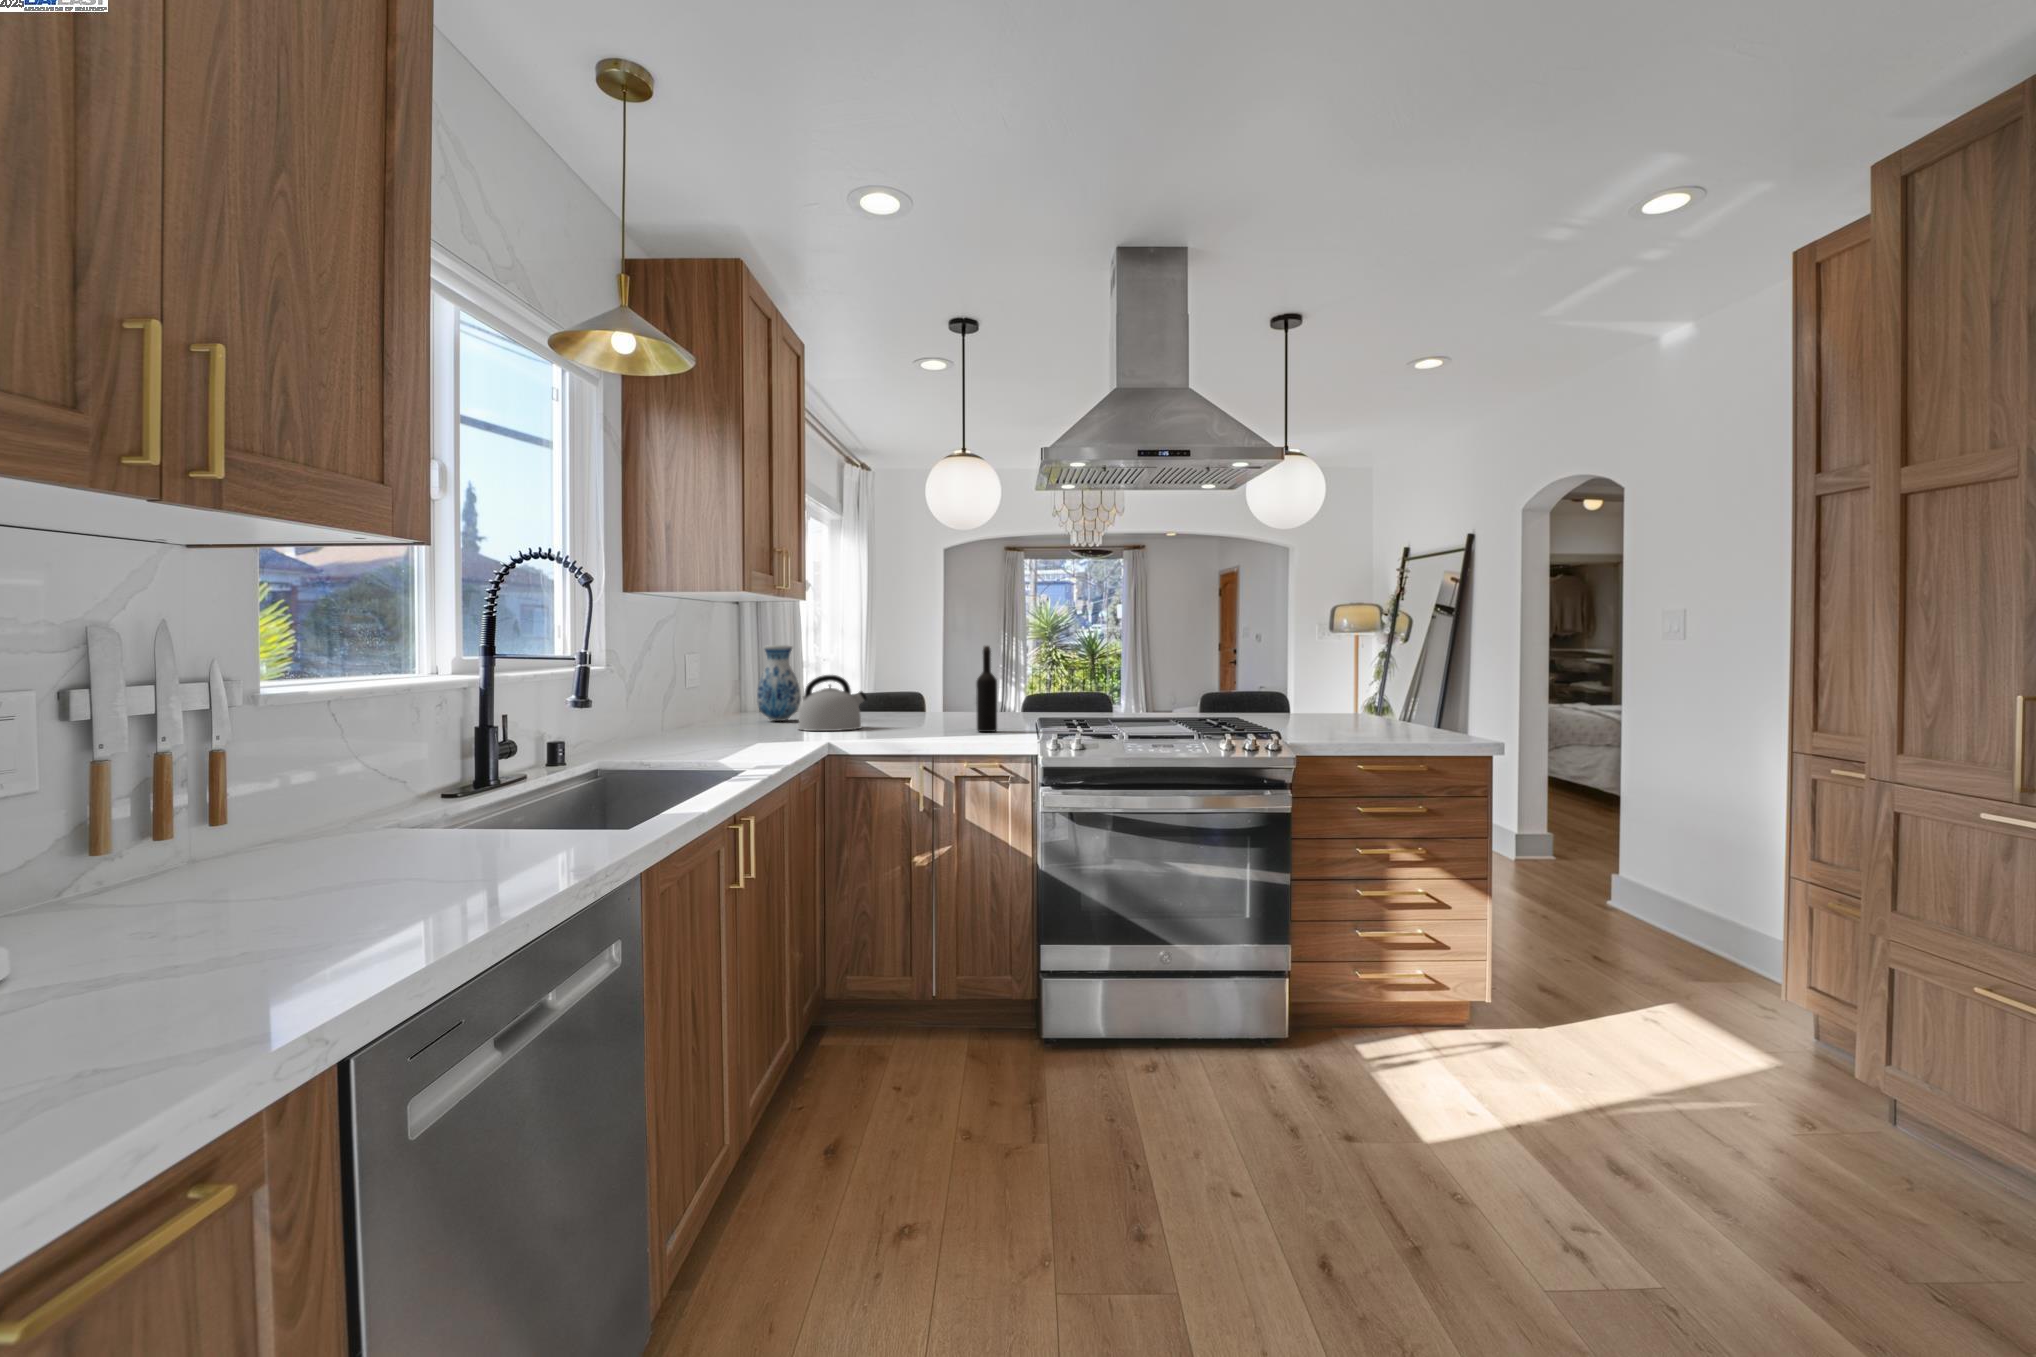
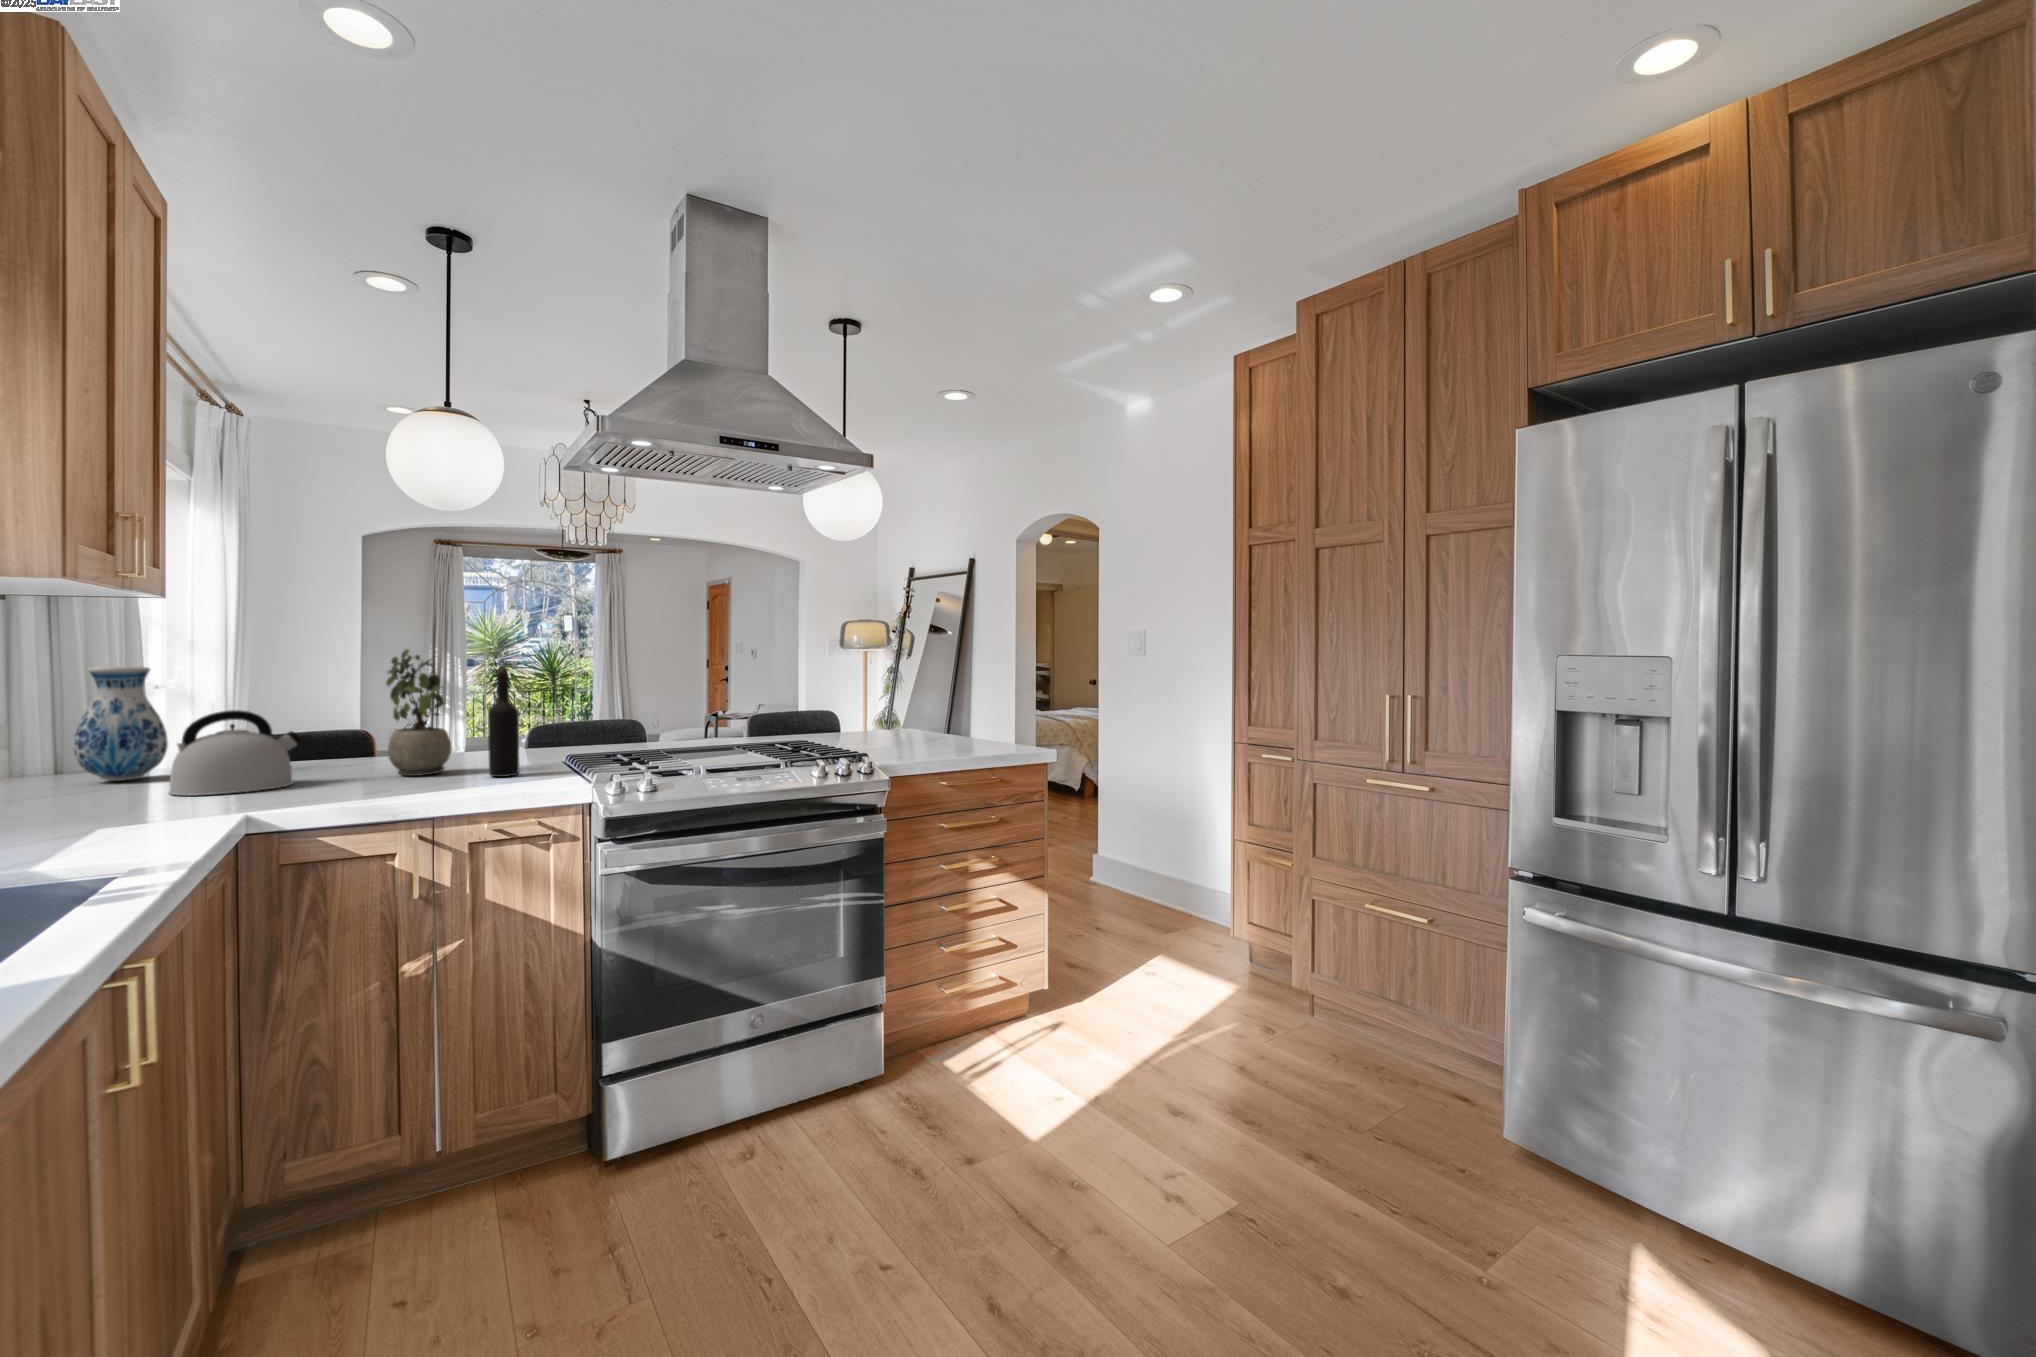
potted plant: none [915,632,955,728] -> present [386,649,451,776]

